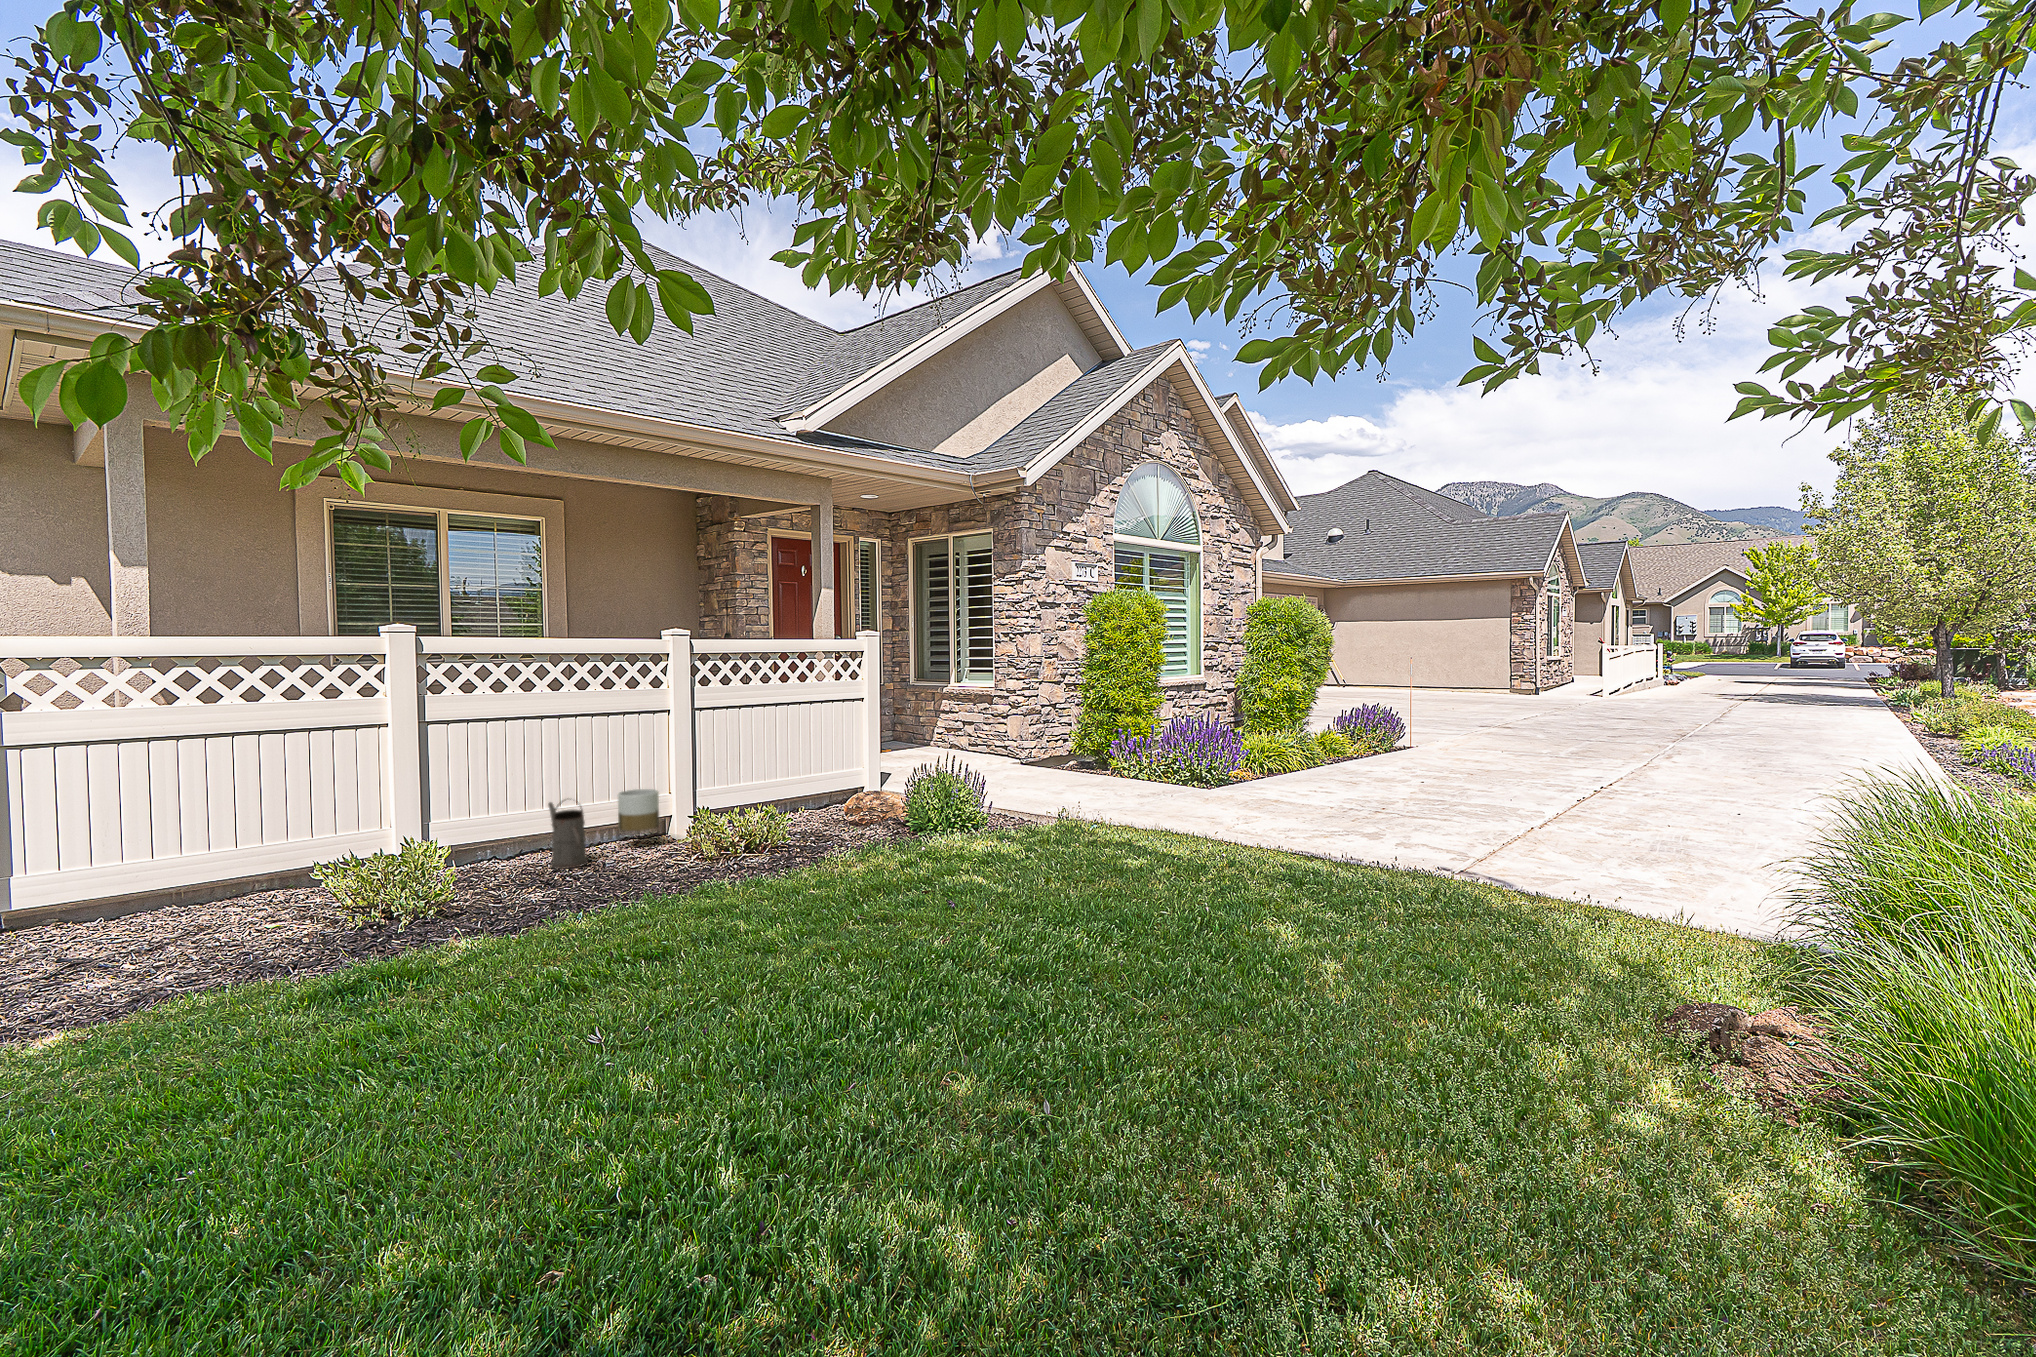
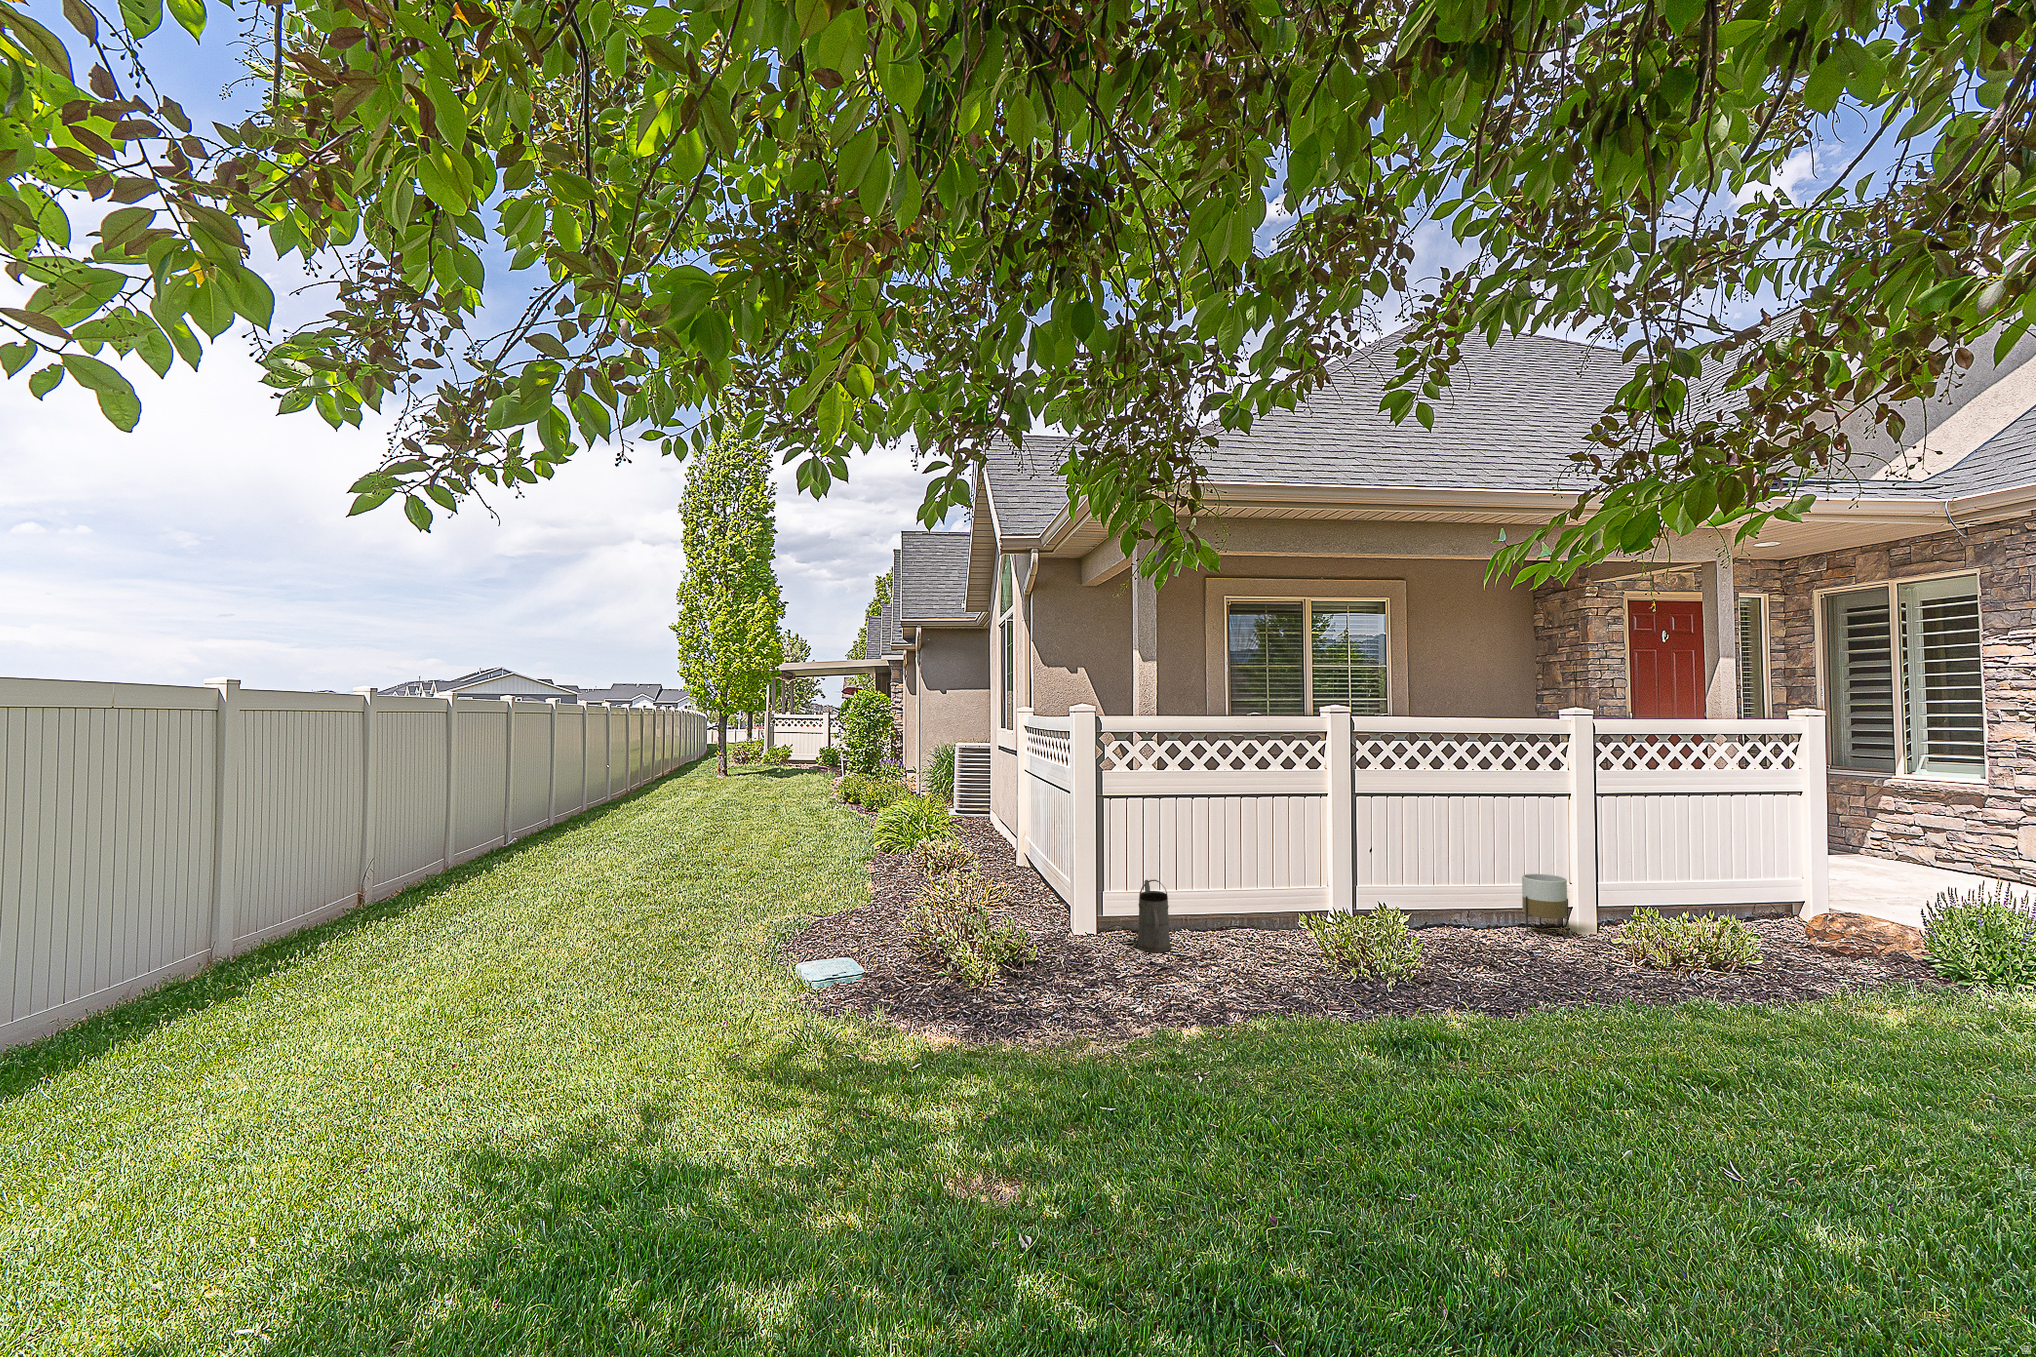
watering can: present [548,800,588,869] -> present [1137,880,1171,952]

